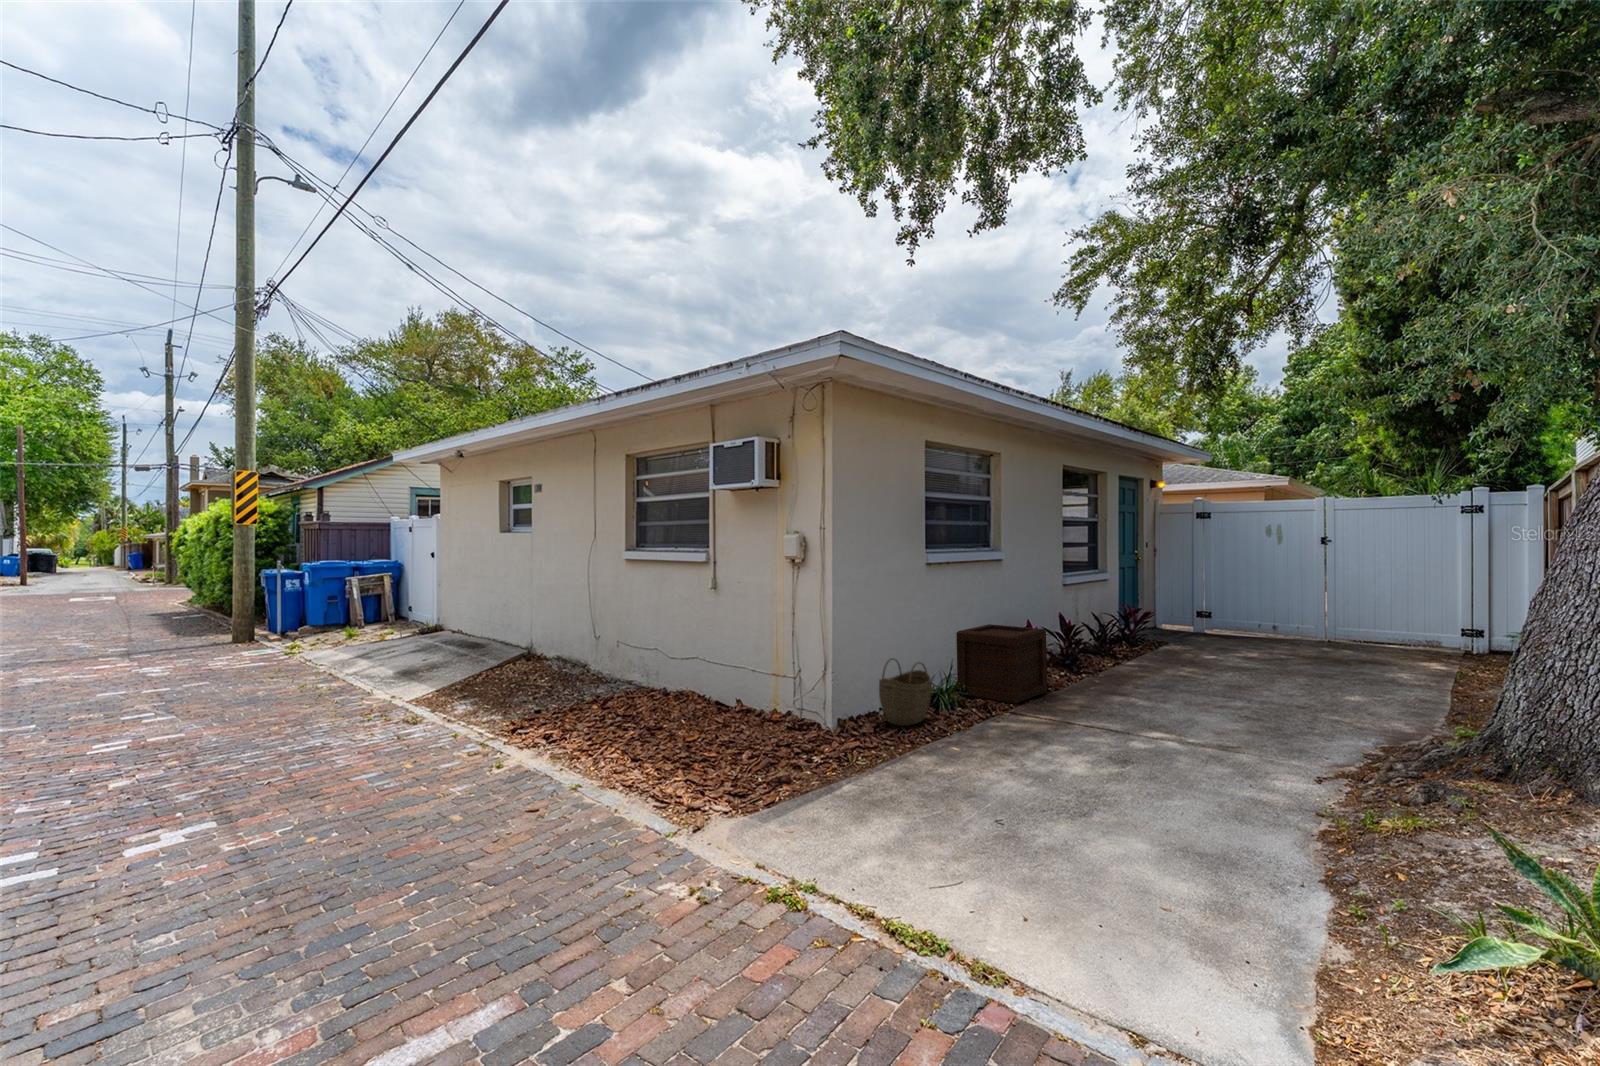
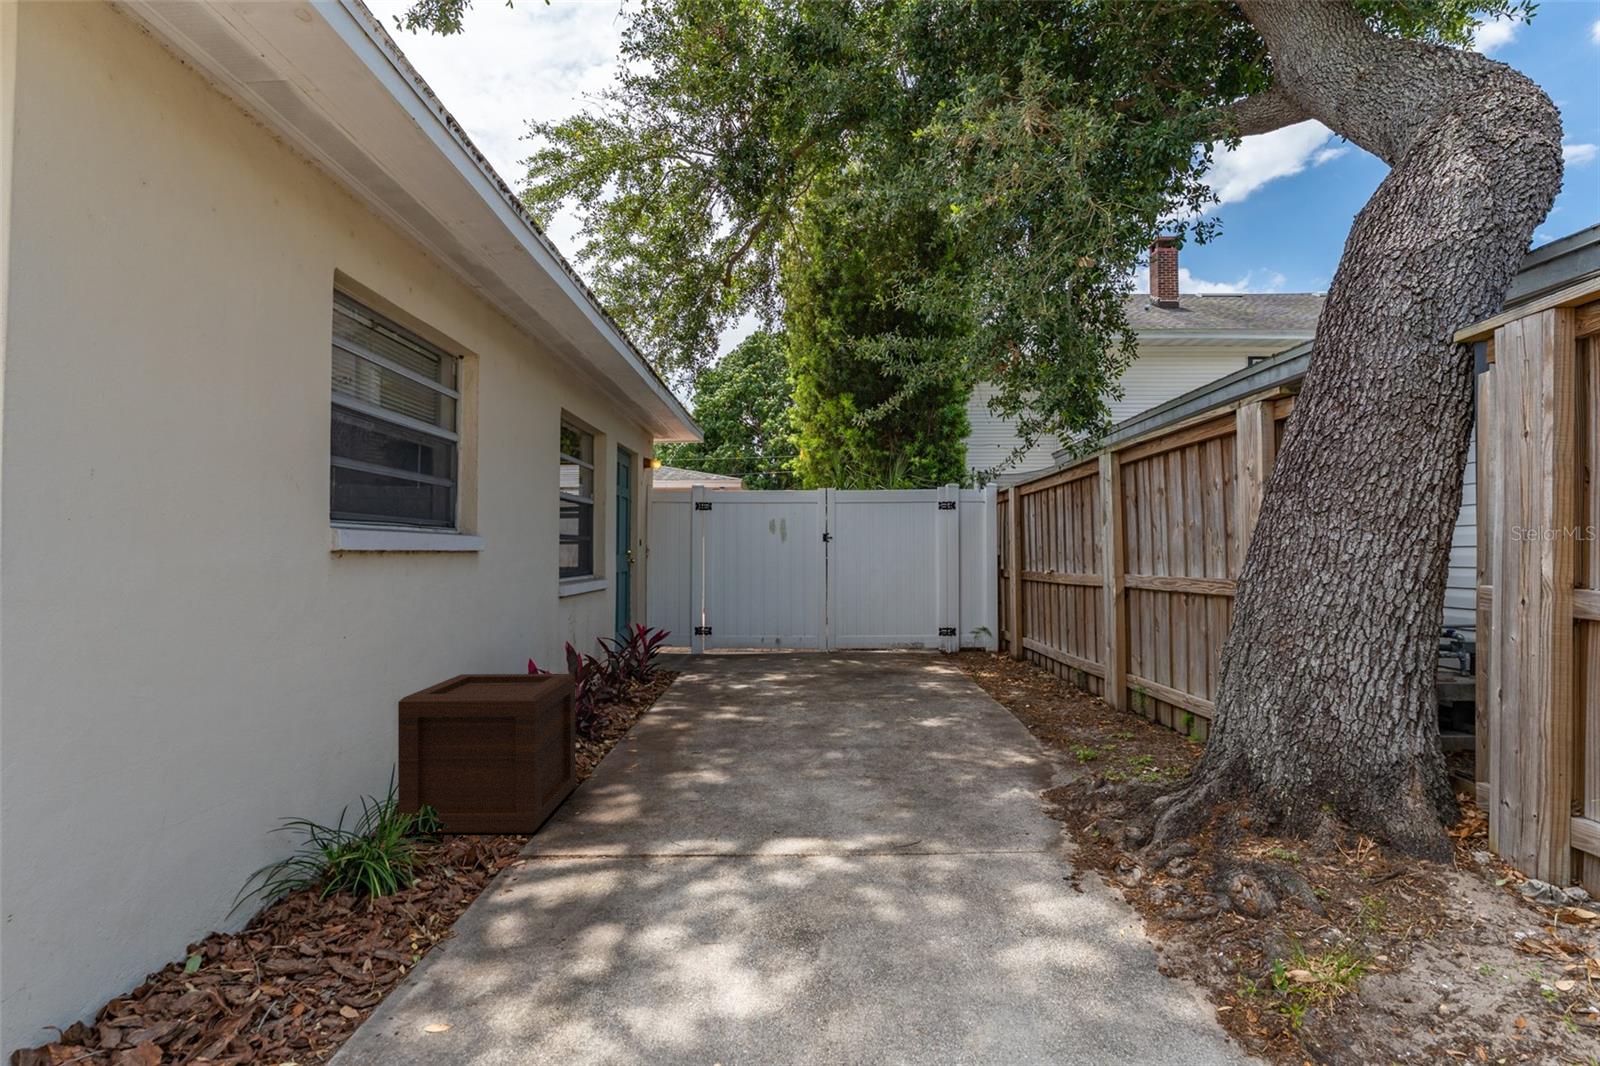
woven basket: present [879,658,931,726] -> none [174,803,348,1001]

